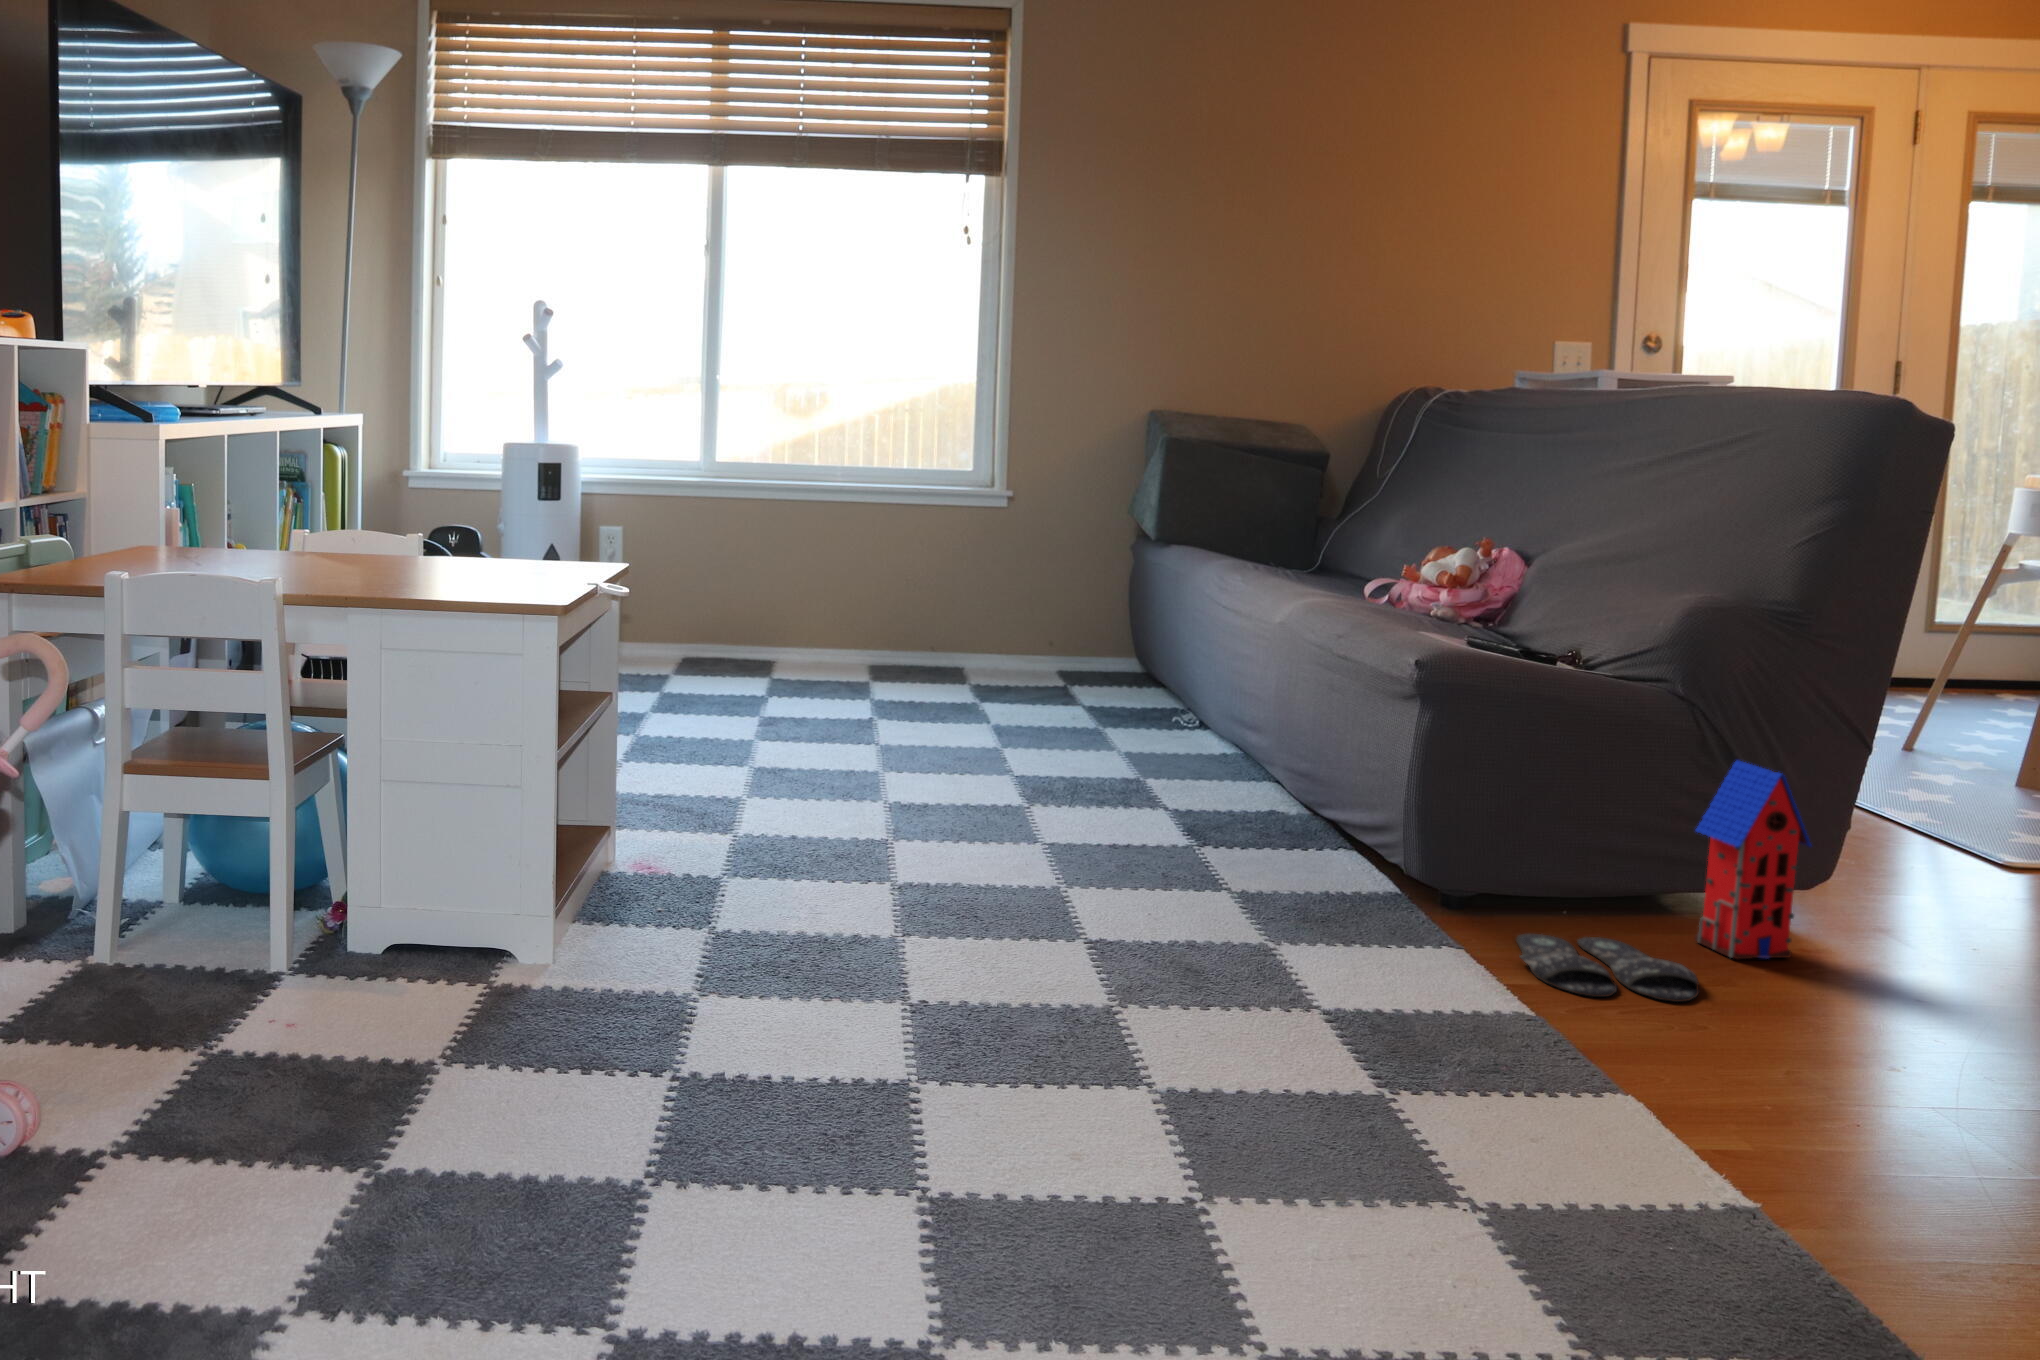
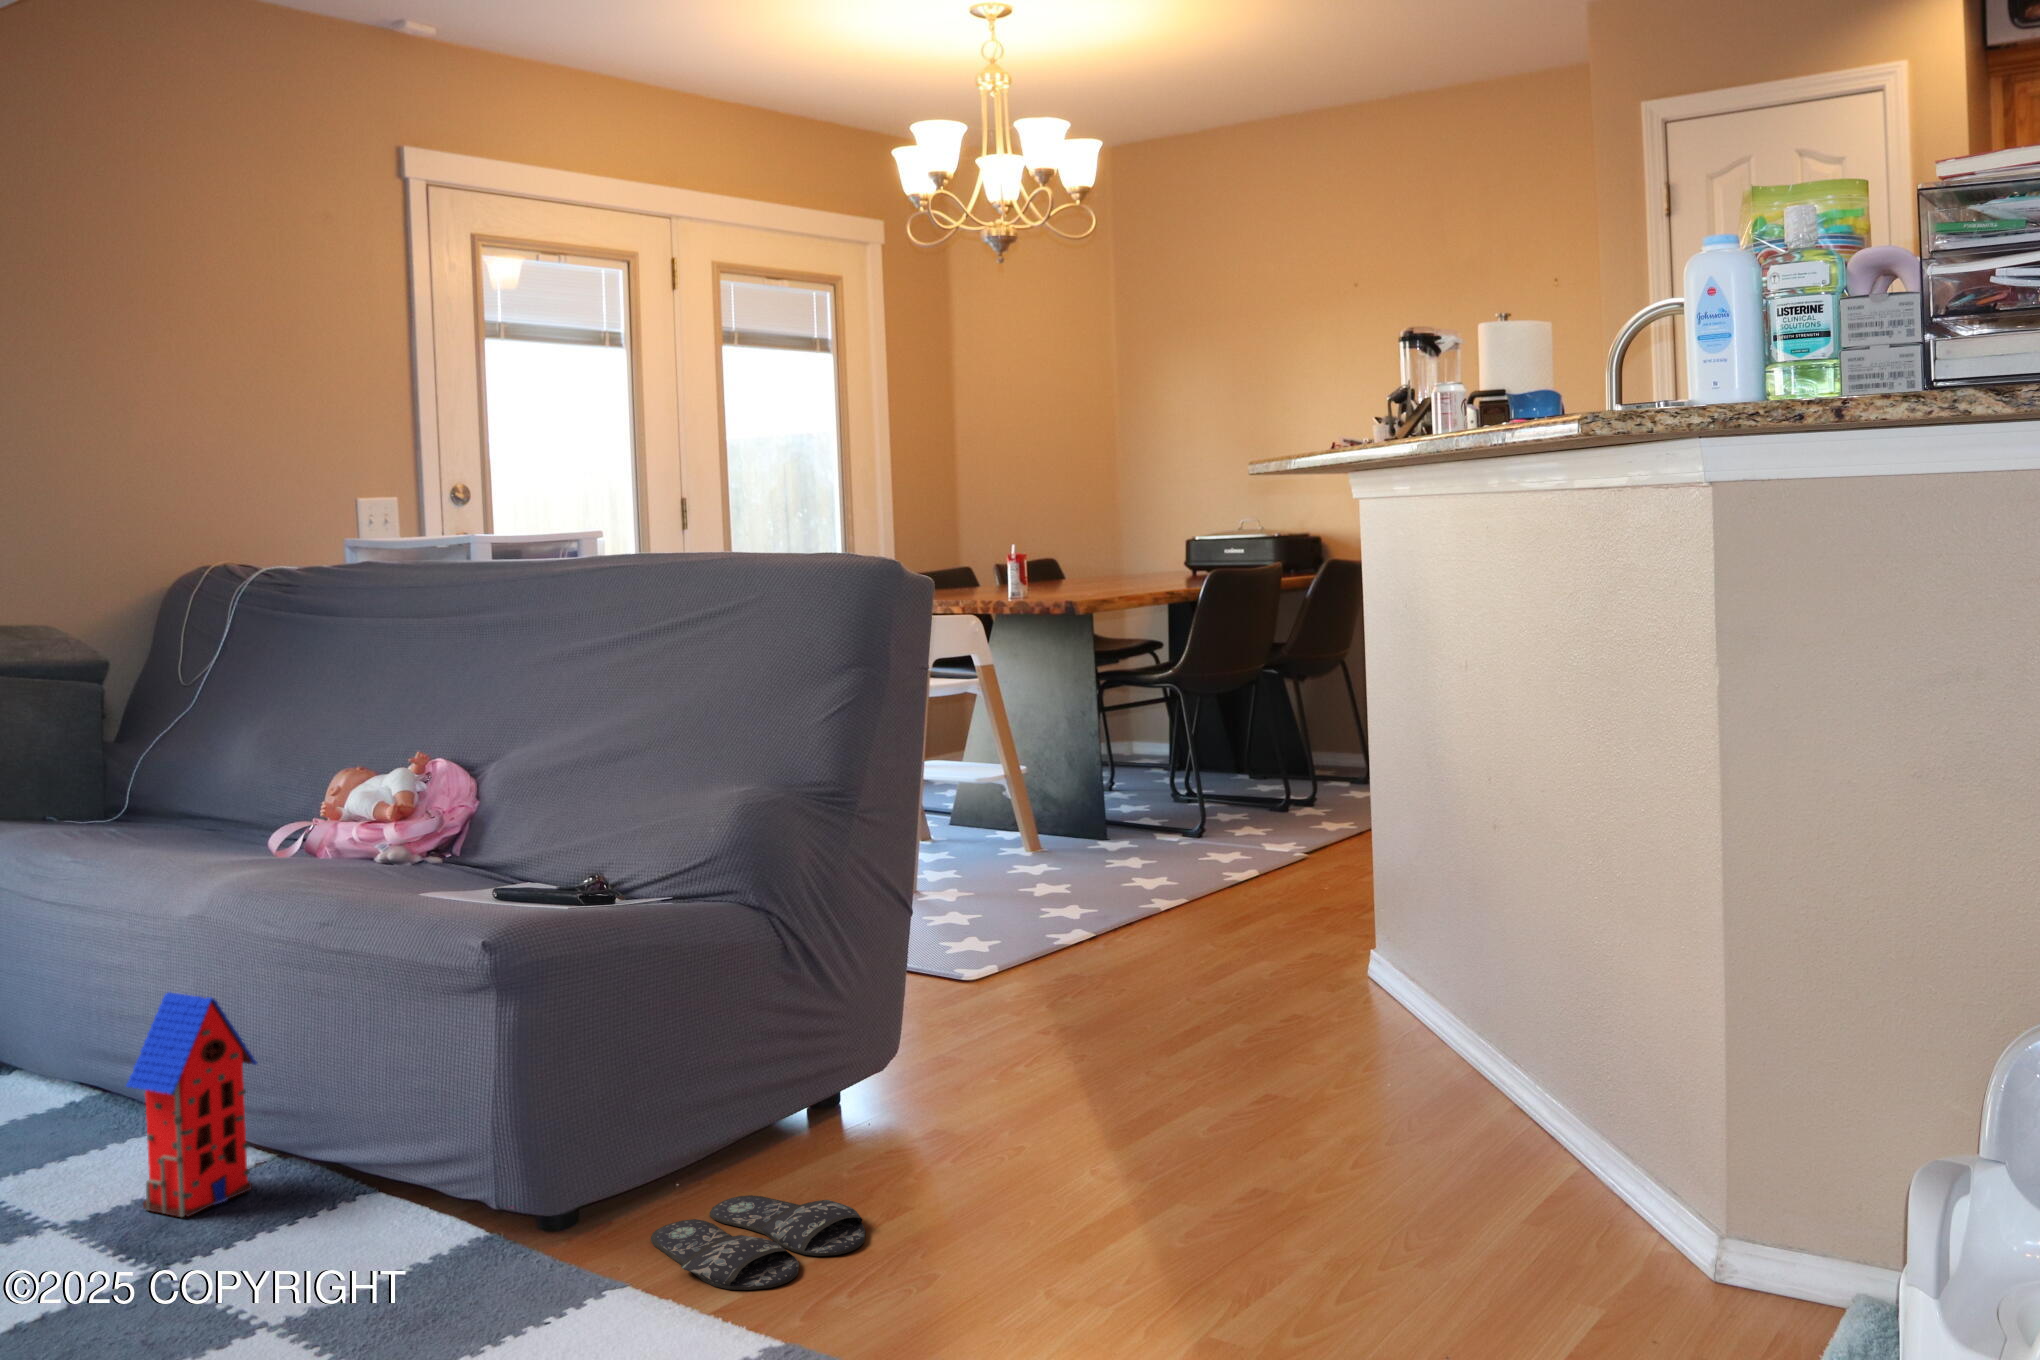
toy house: present [1695,761,1811,959] -> present [126,993,257,1217]

